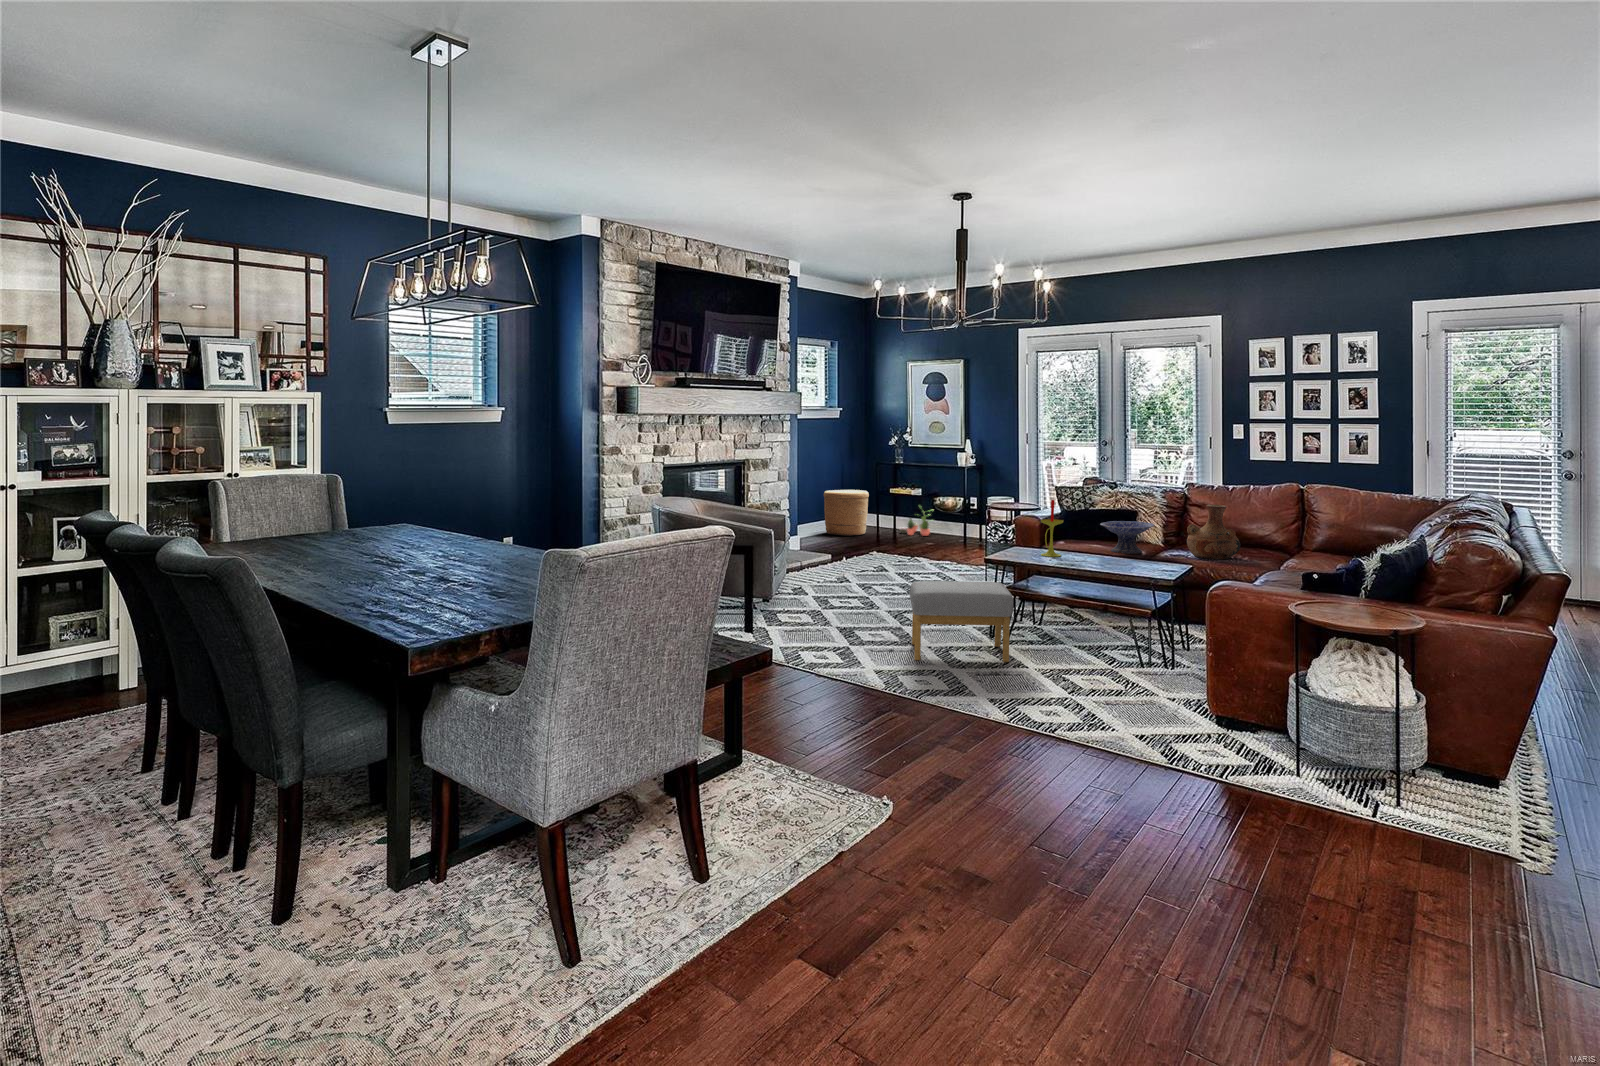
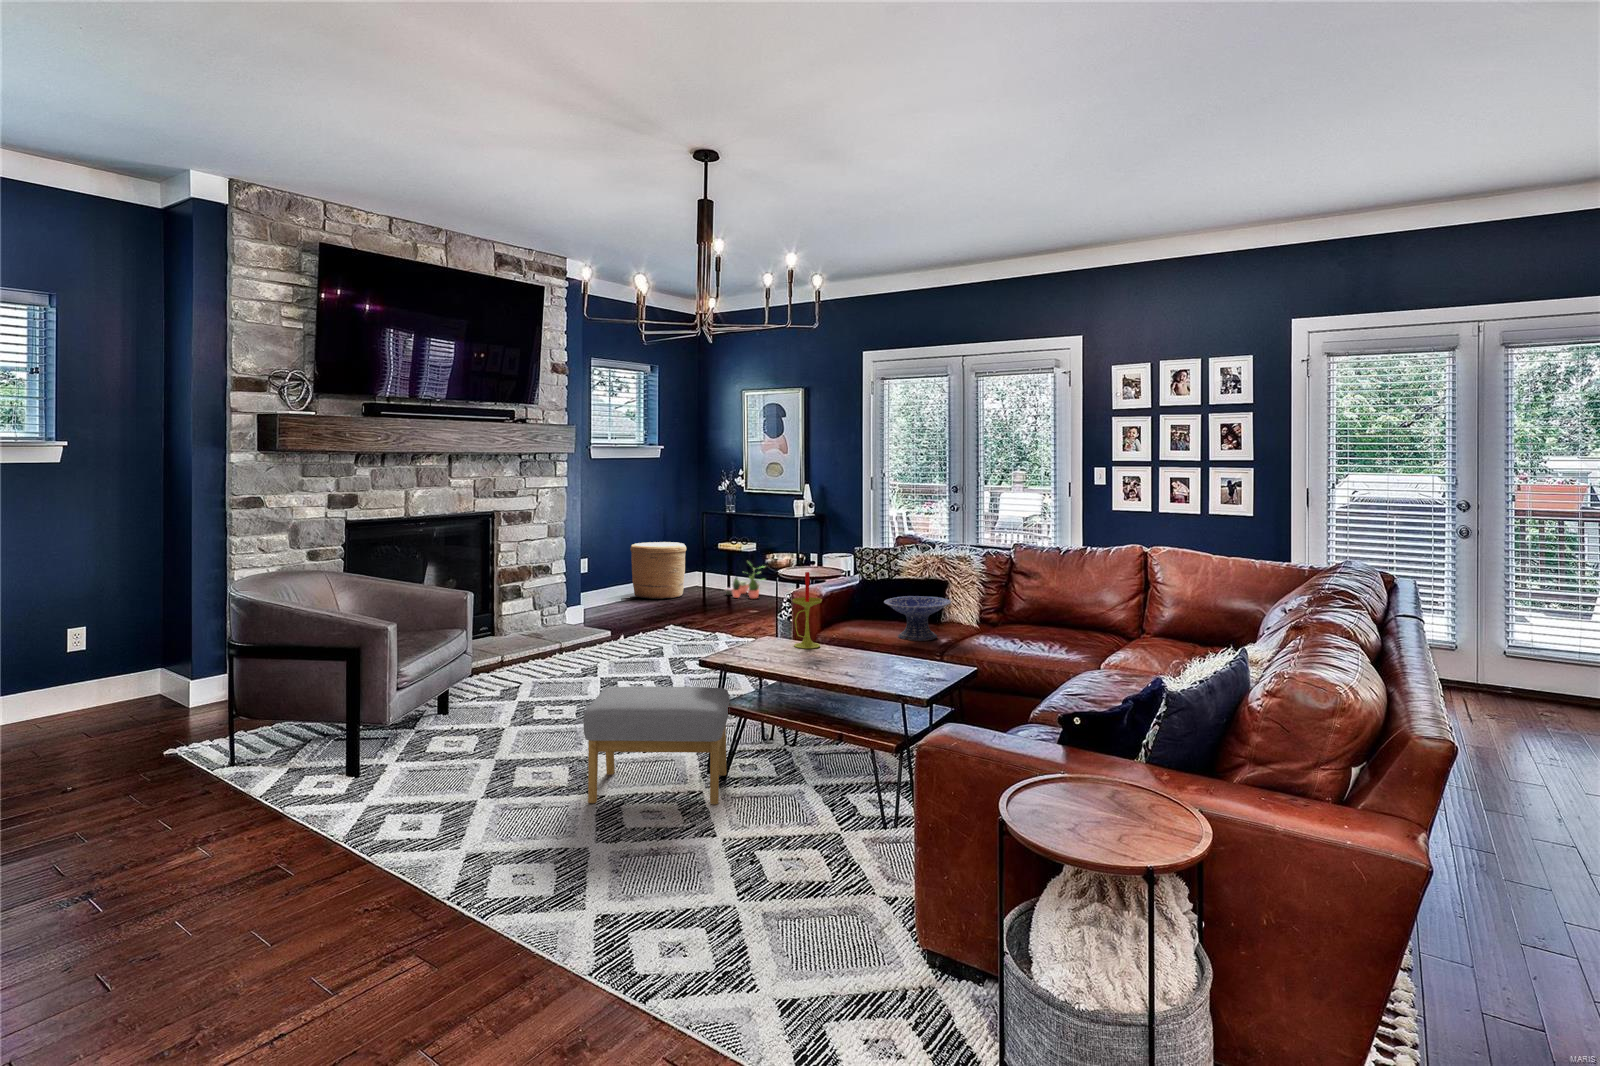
vase: present [1187,504,1240,559] -> none [992,576,1056,649]

